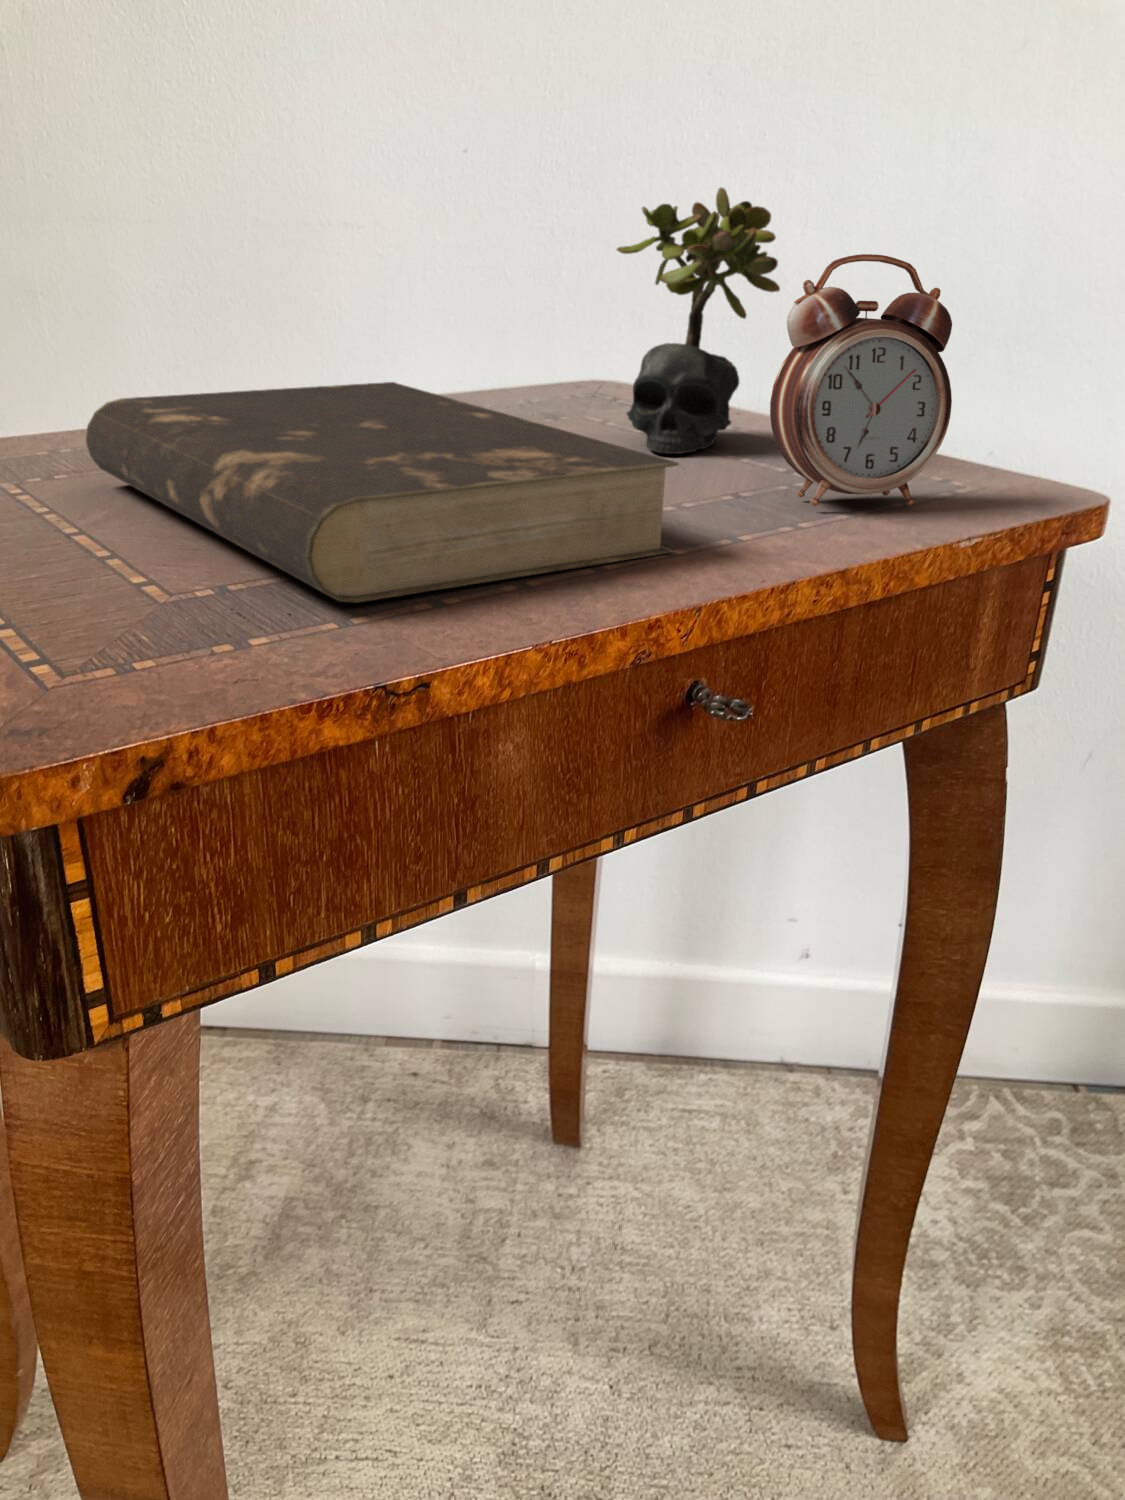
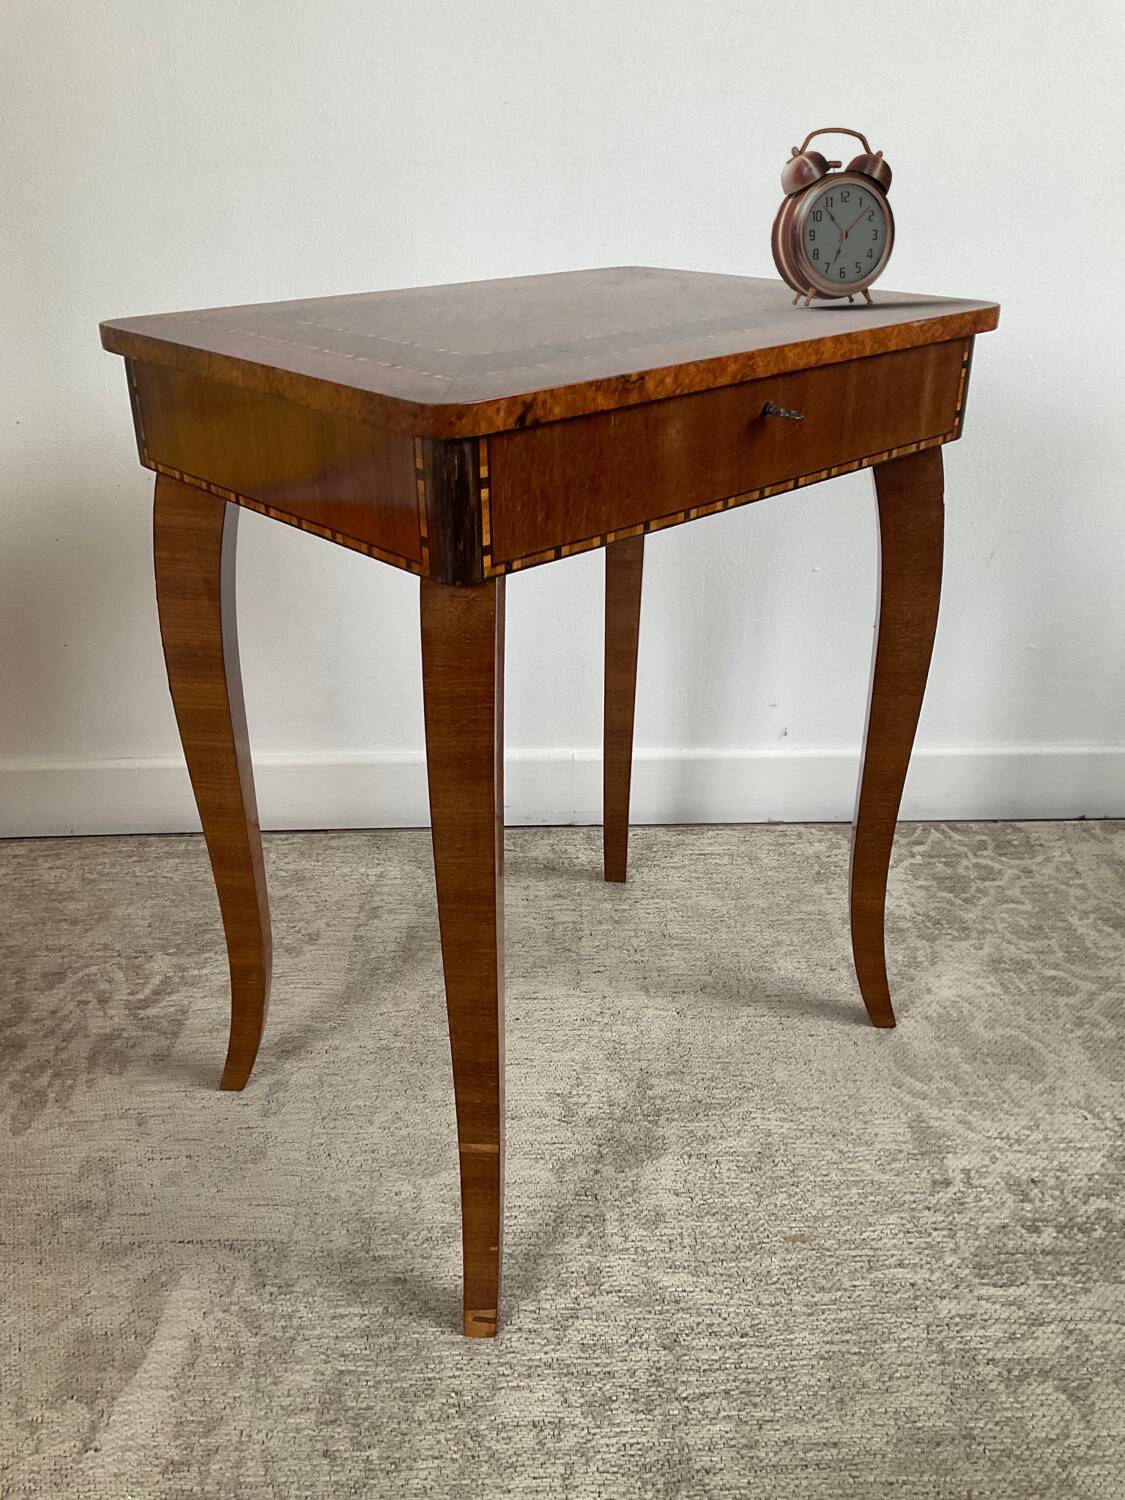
succulent plant: present [617,188,780,454] -> none [643,104,763,296]
book: present [86,382,679,603] -> none [298,251,726,343]

